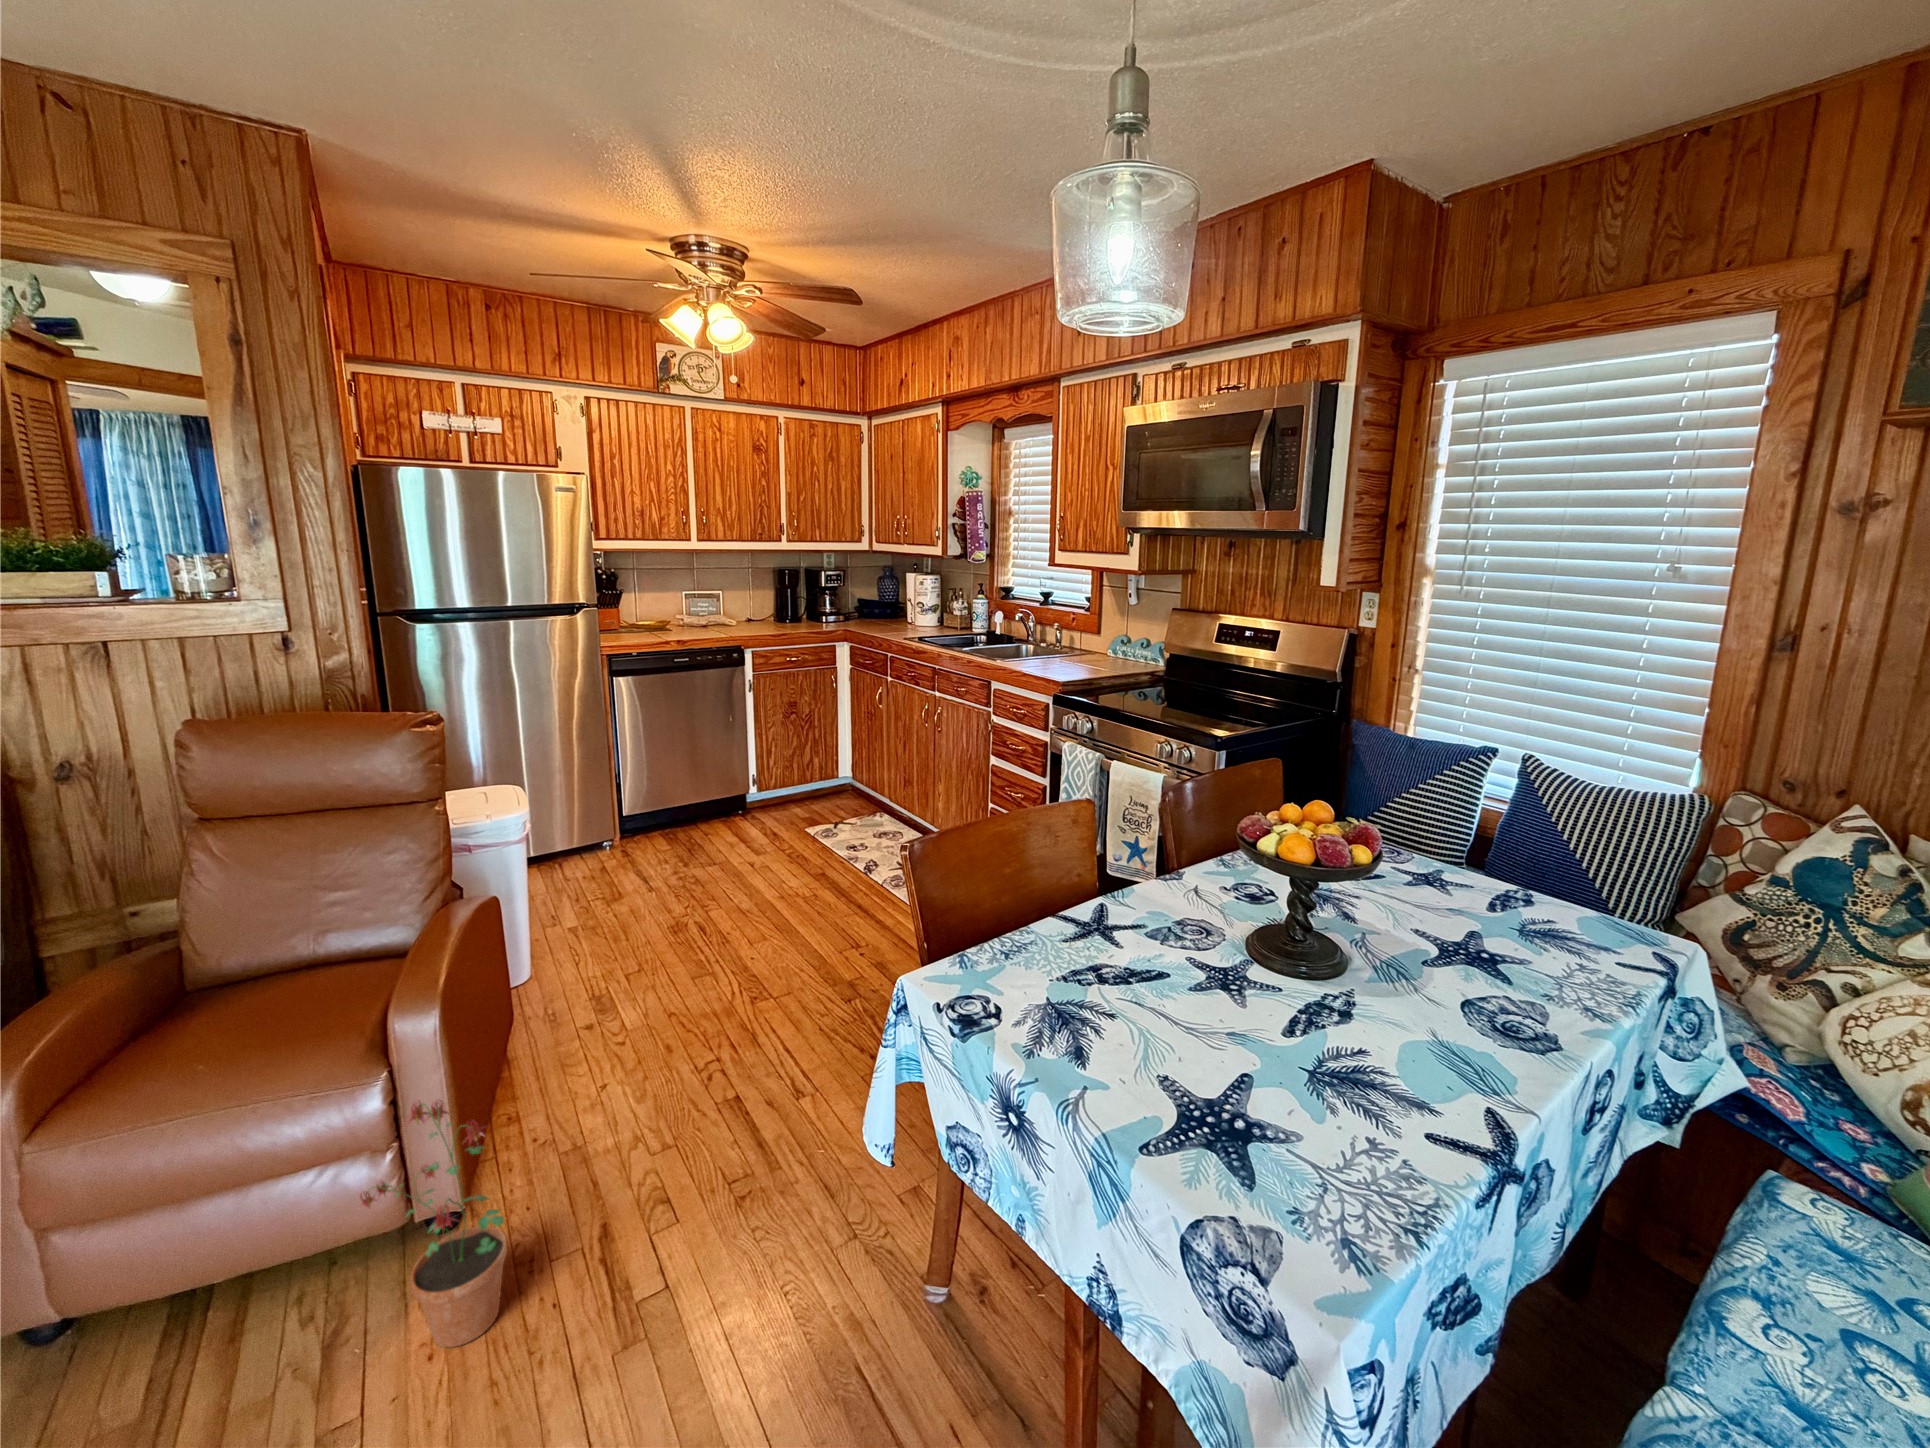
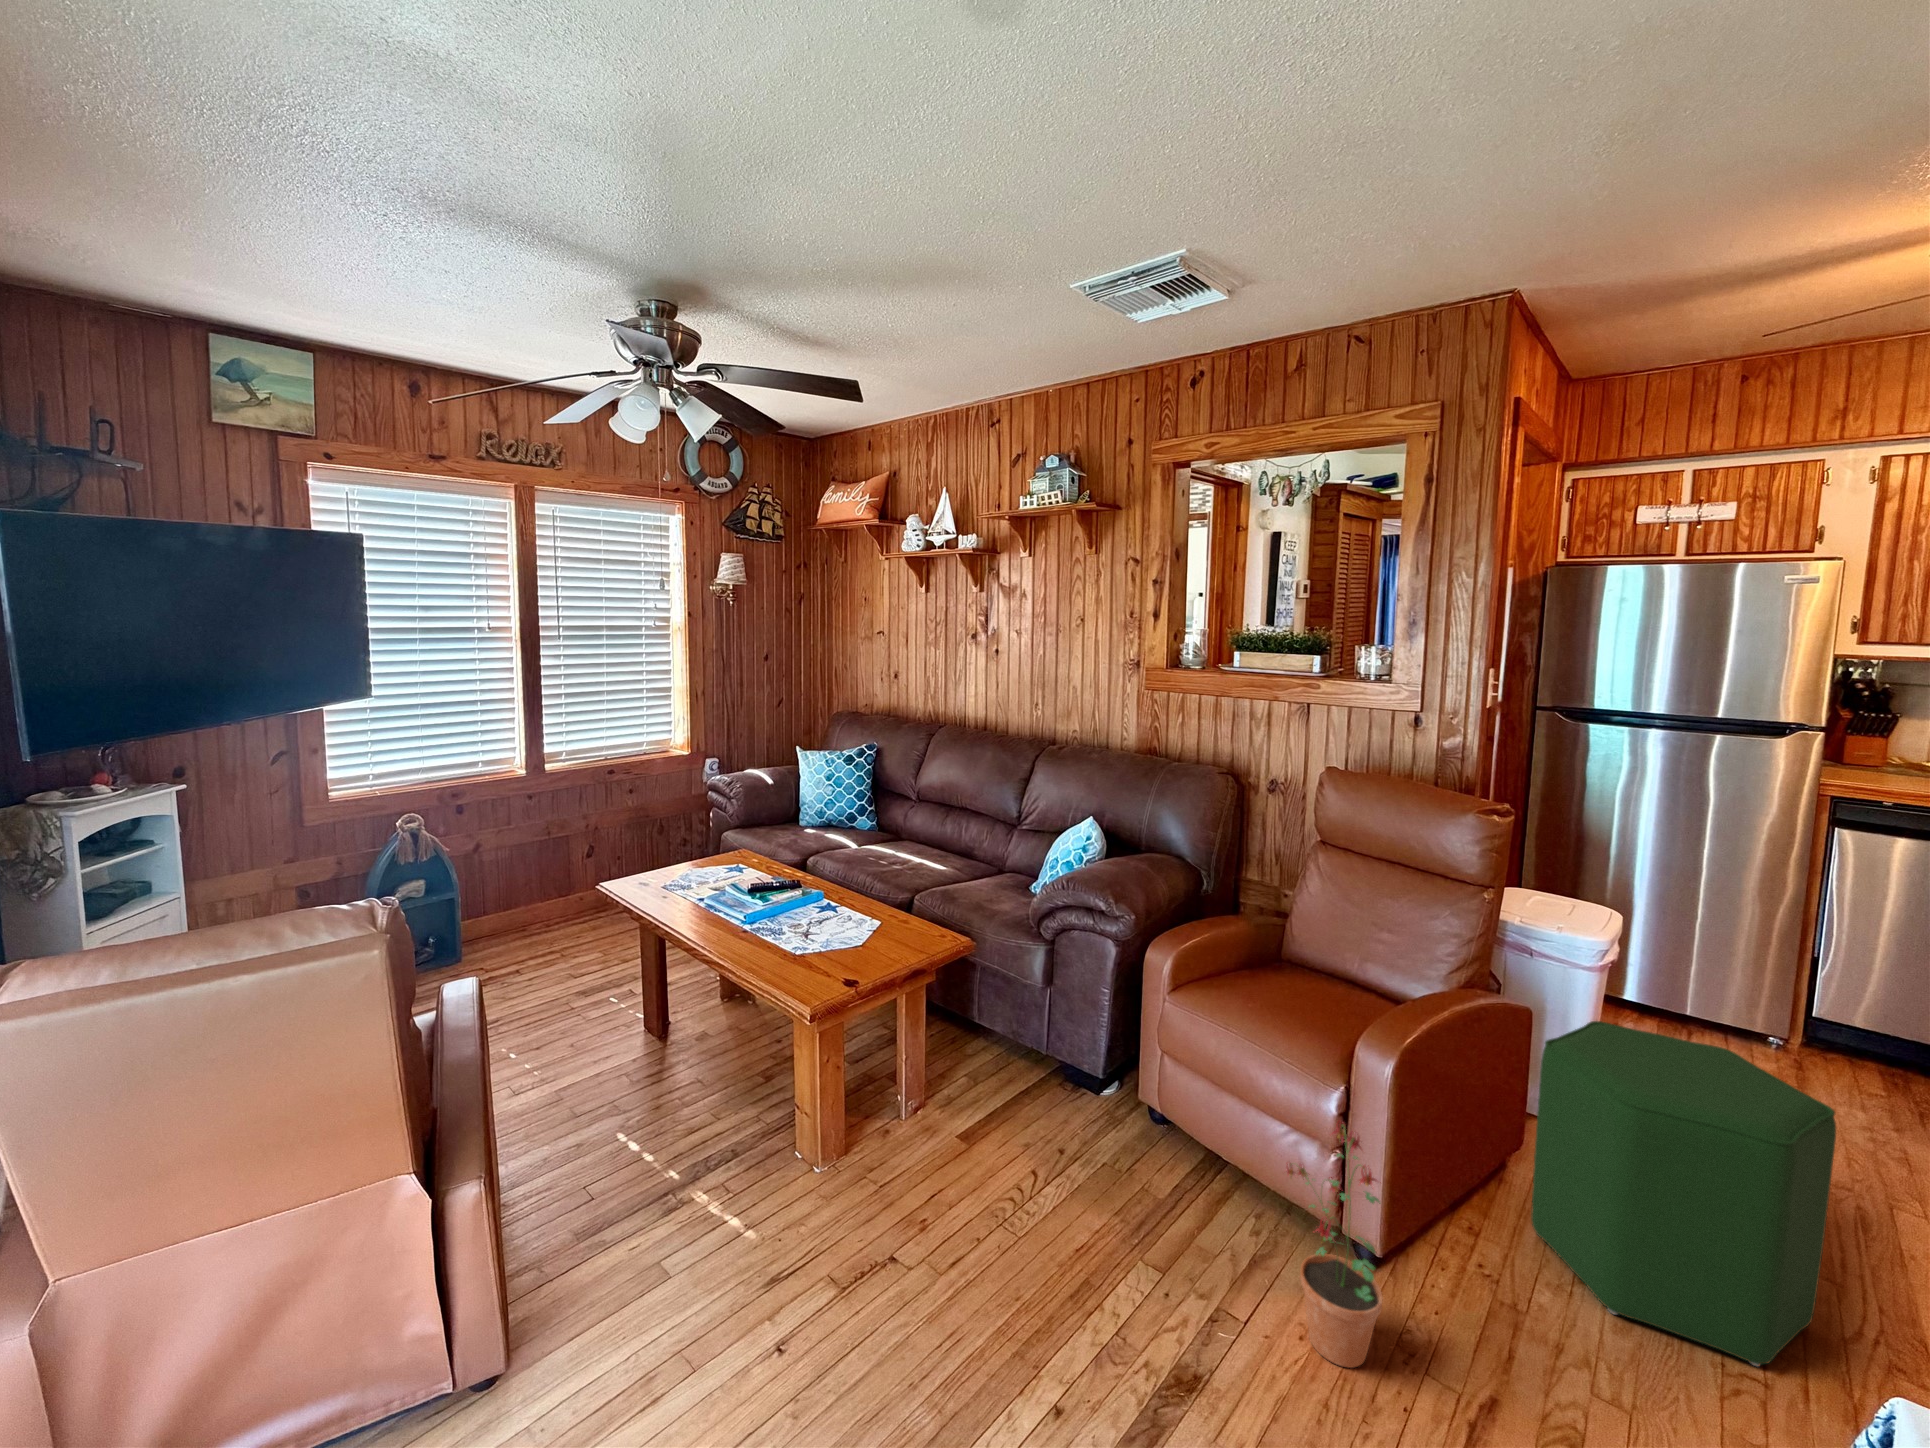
ottoman: none [535,858,719,1096] -> present [1531,1021,1836,1366]

